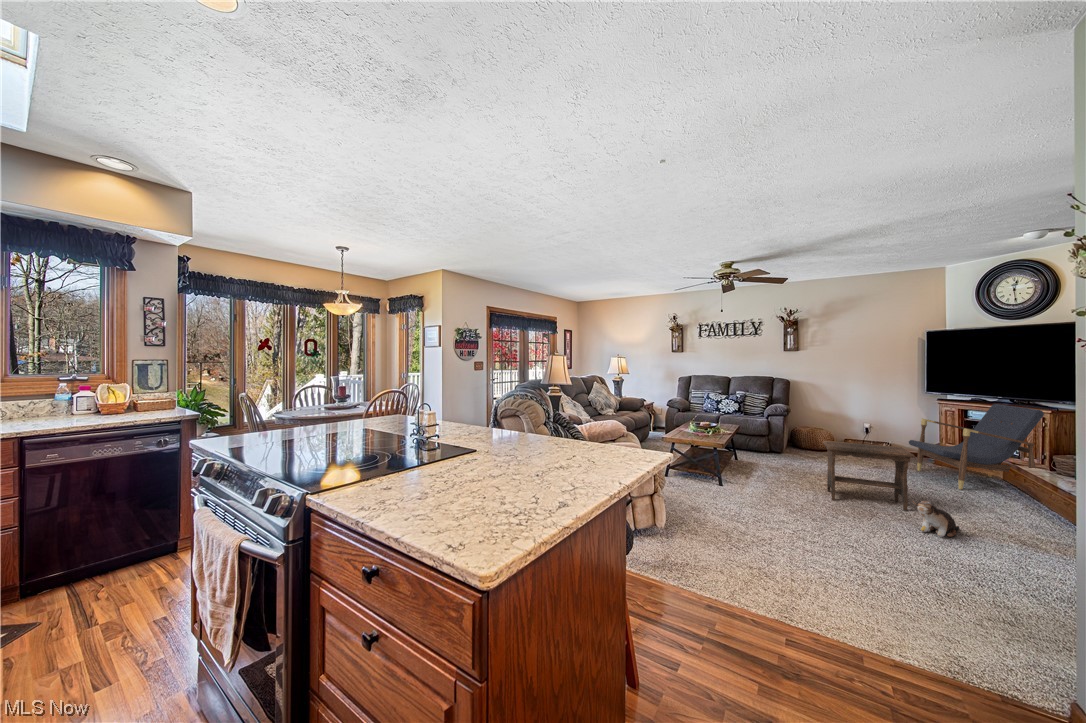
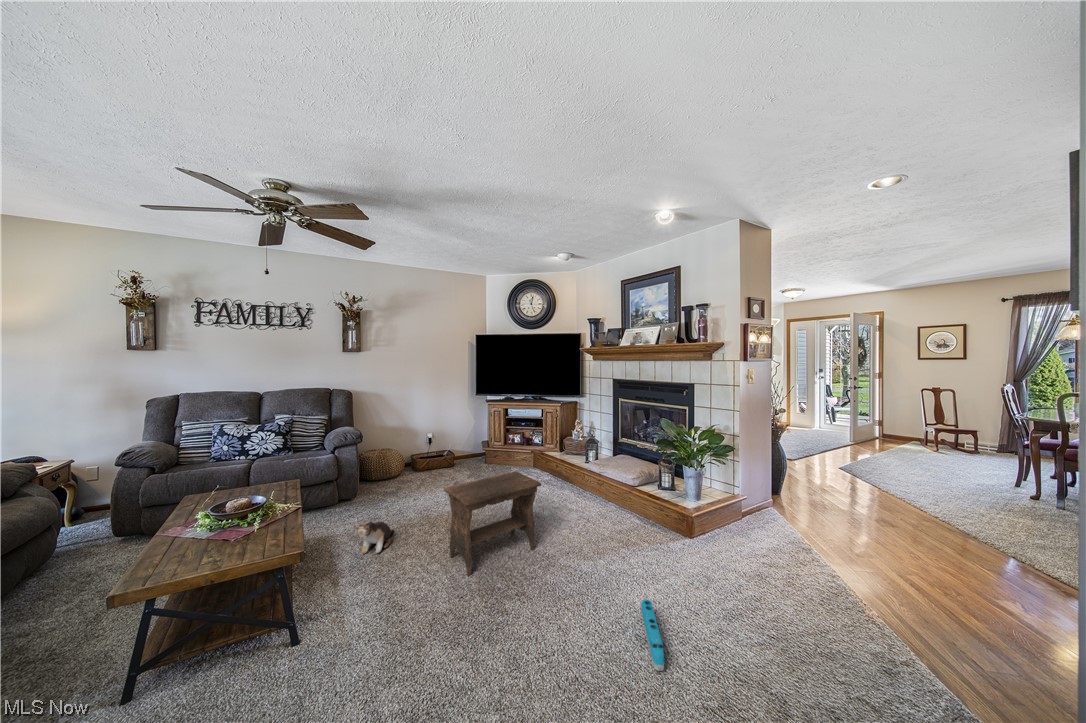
lounge chair: present [909,404,1044,490] -> none [480,402,563,490]
plush toy: present [913,501,960,537] -> present [353,520,394,554]
toy train: none [932,547,978,572] -> present [641,599,664,671]

